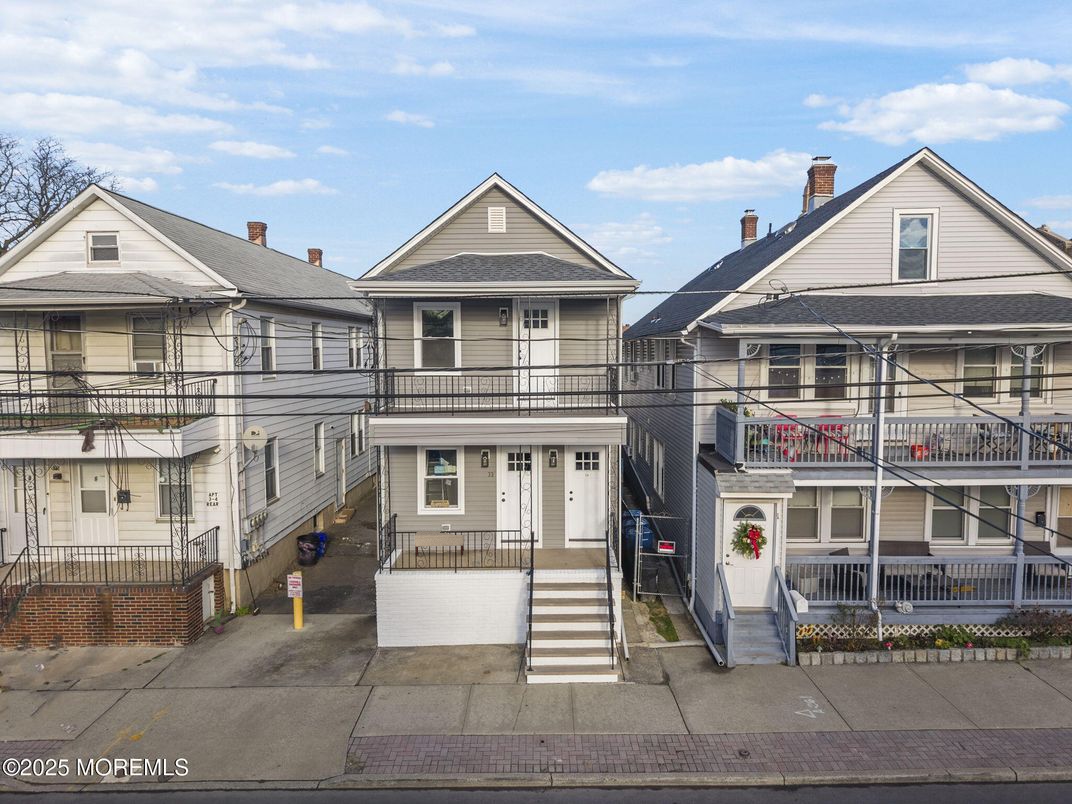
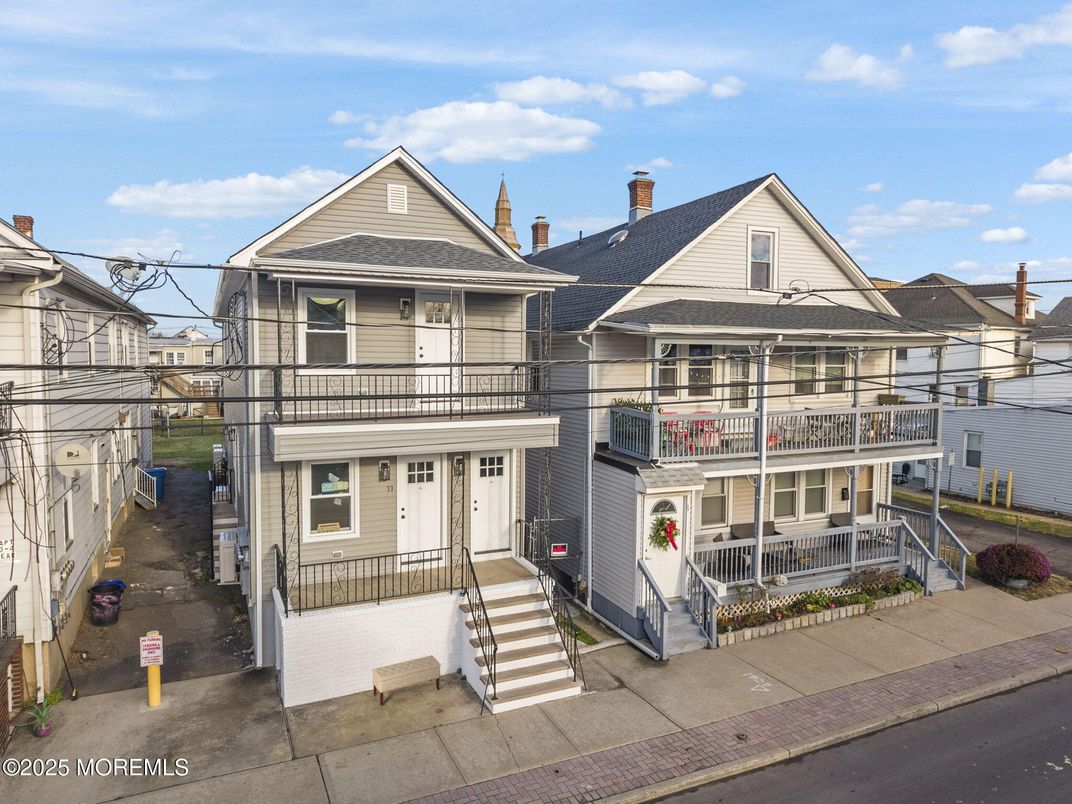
bench: present [415,531,465,556] -> present [372,655,441,705]

